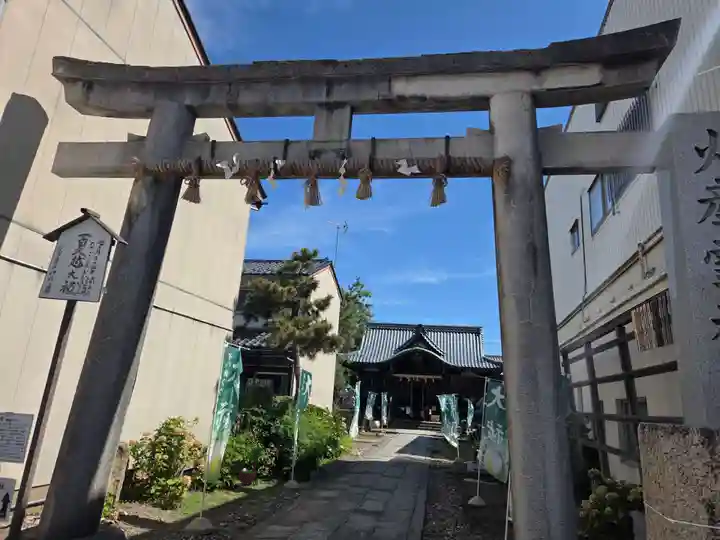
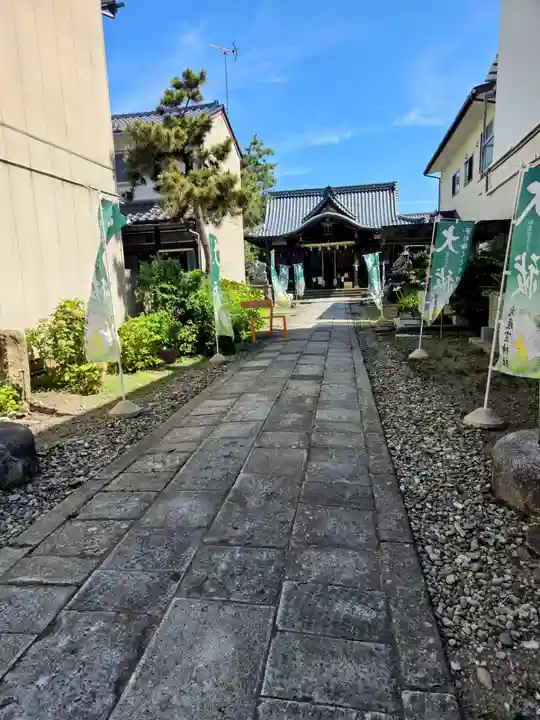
bench: none [318,430,362,472] -> present [240,299,287,342]

